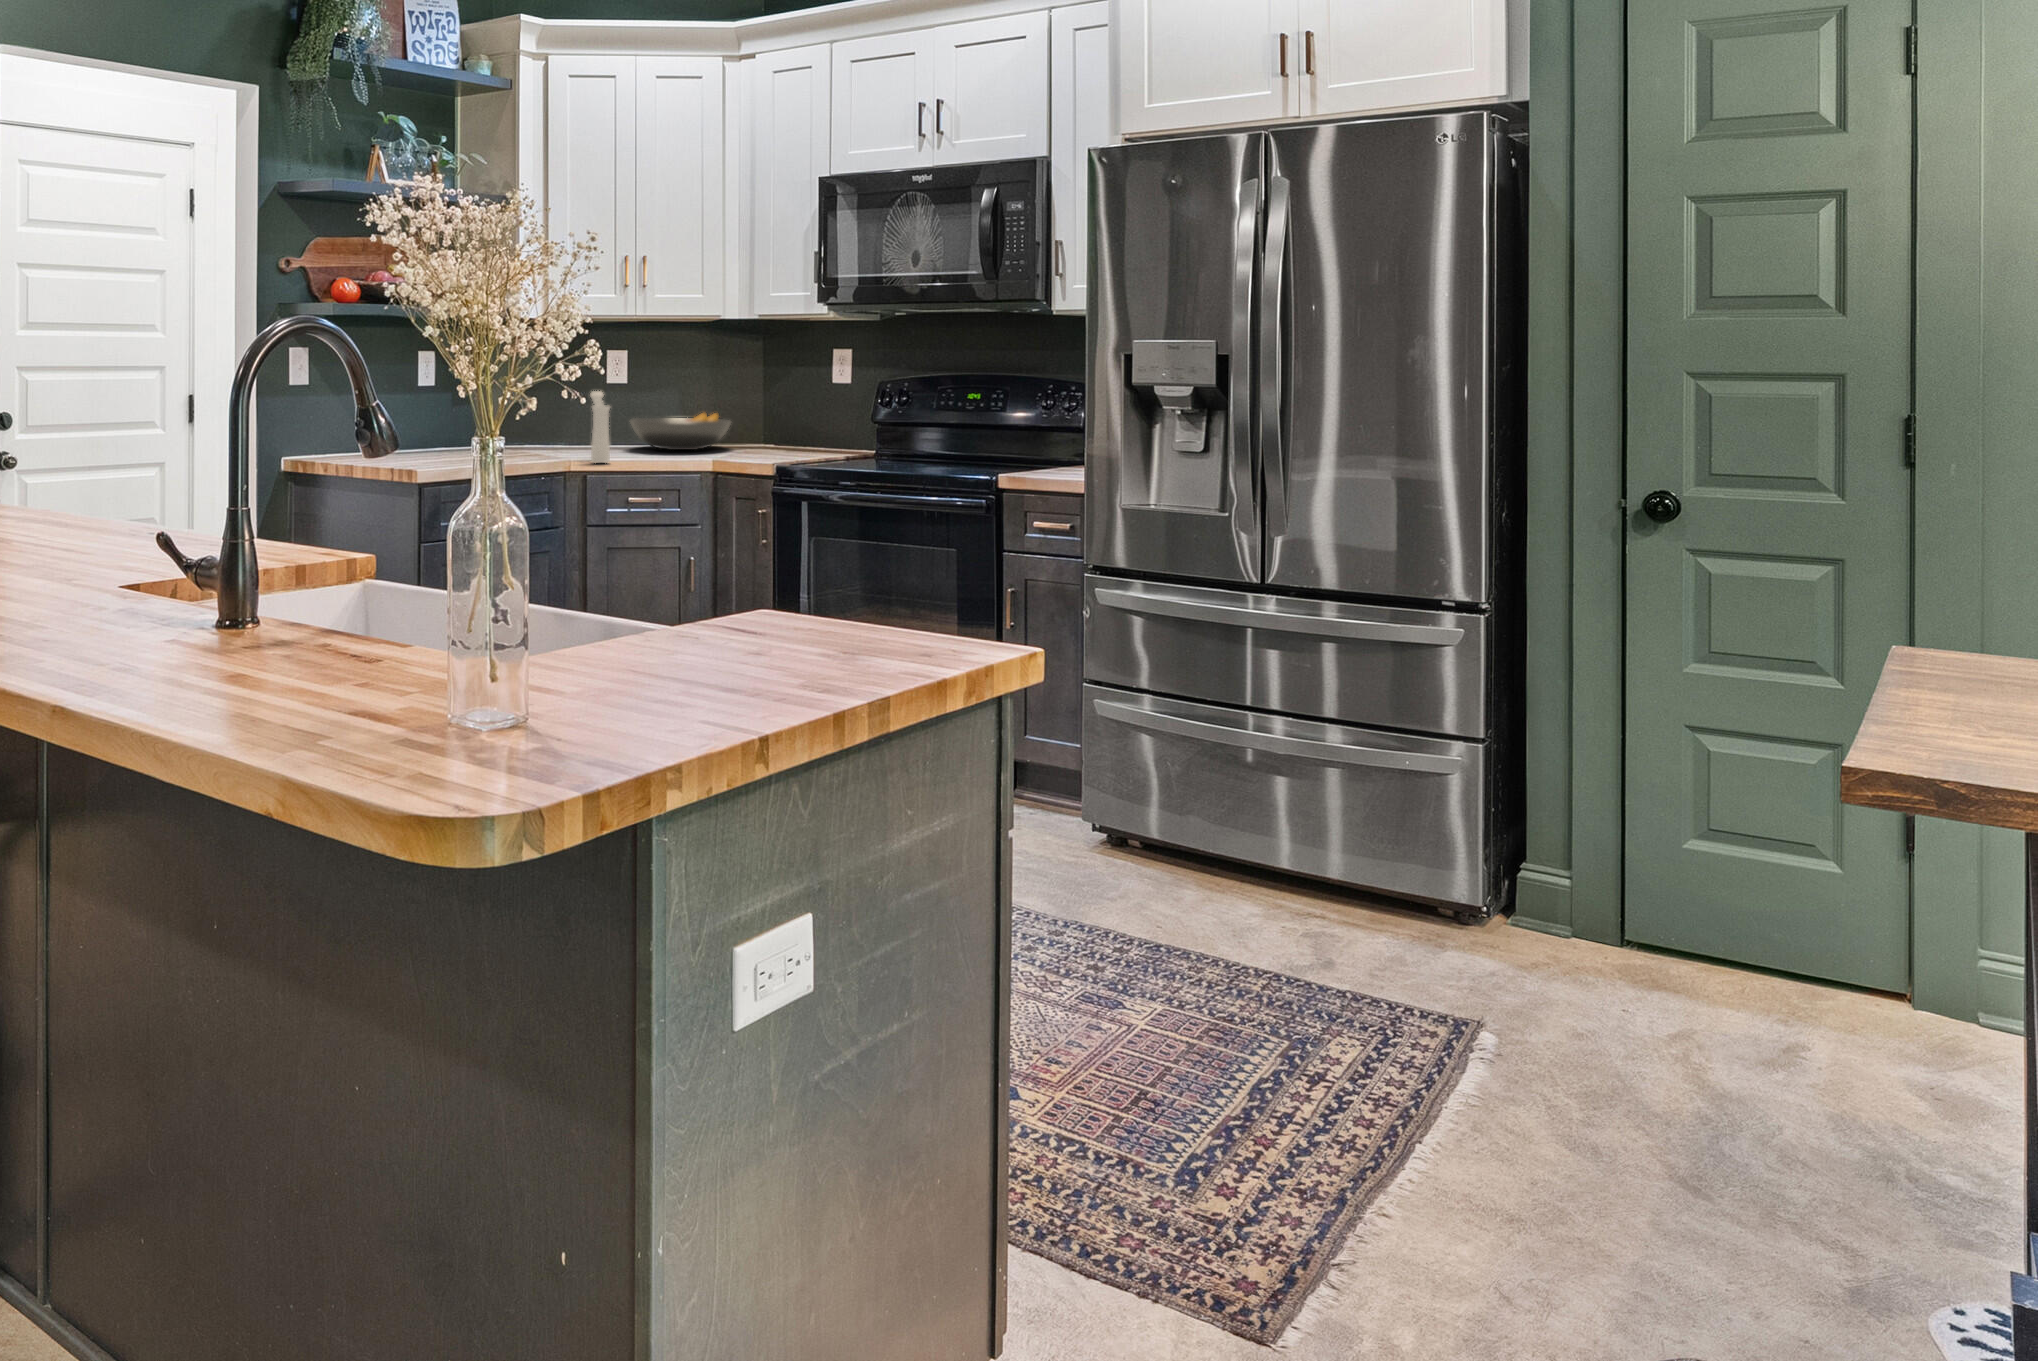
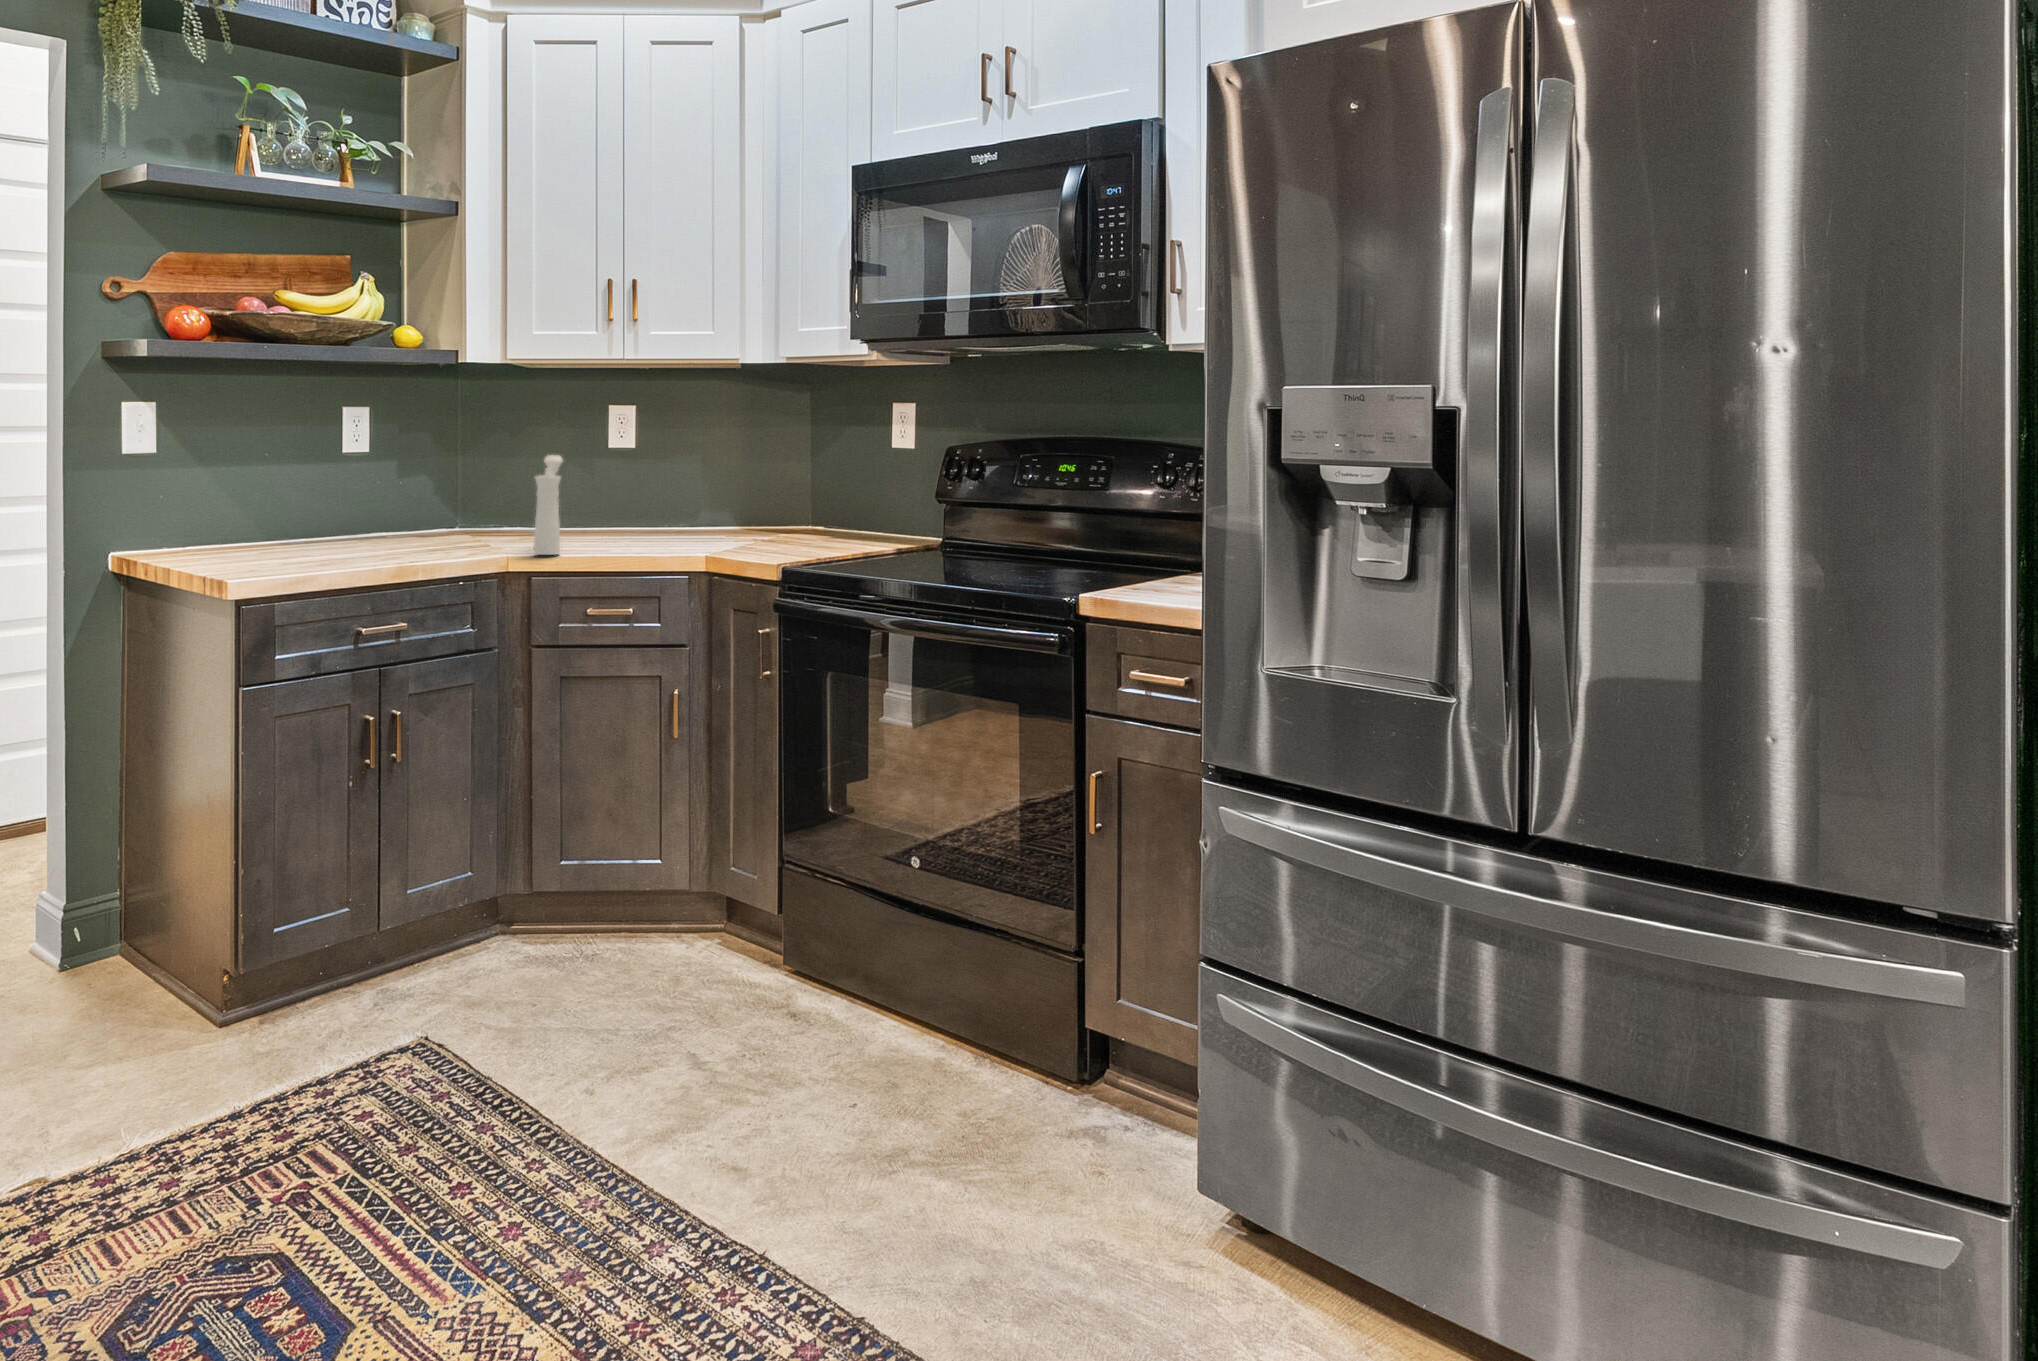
fruit bowl: present [630,413,731,450] -> none [618,481,754,531]

